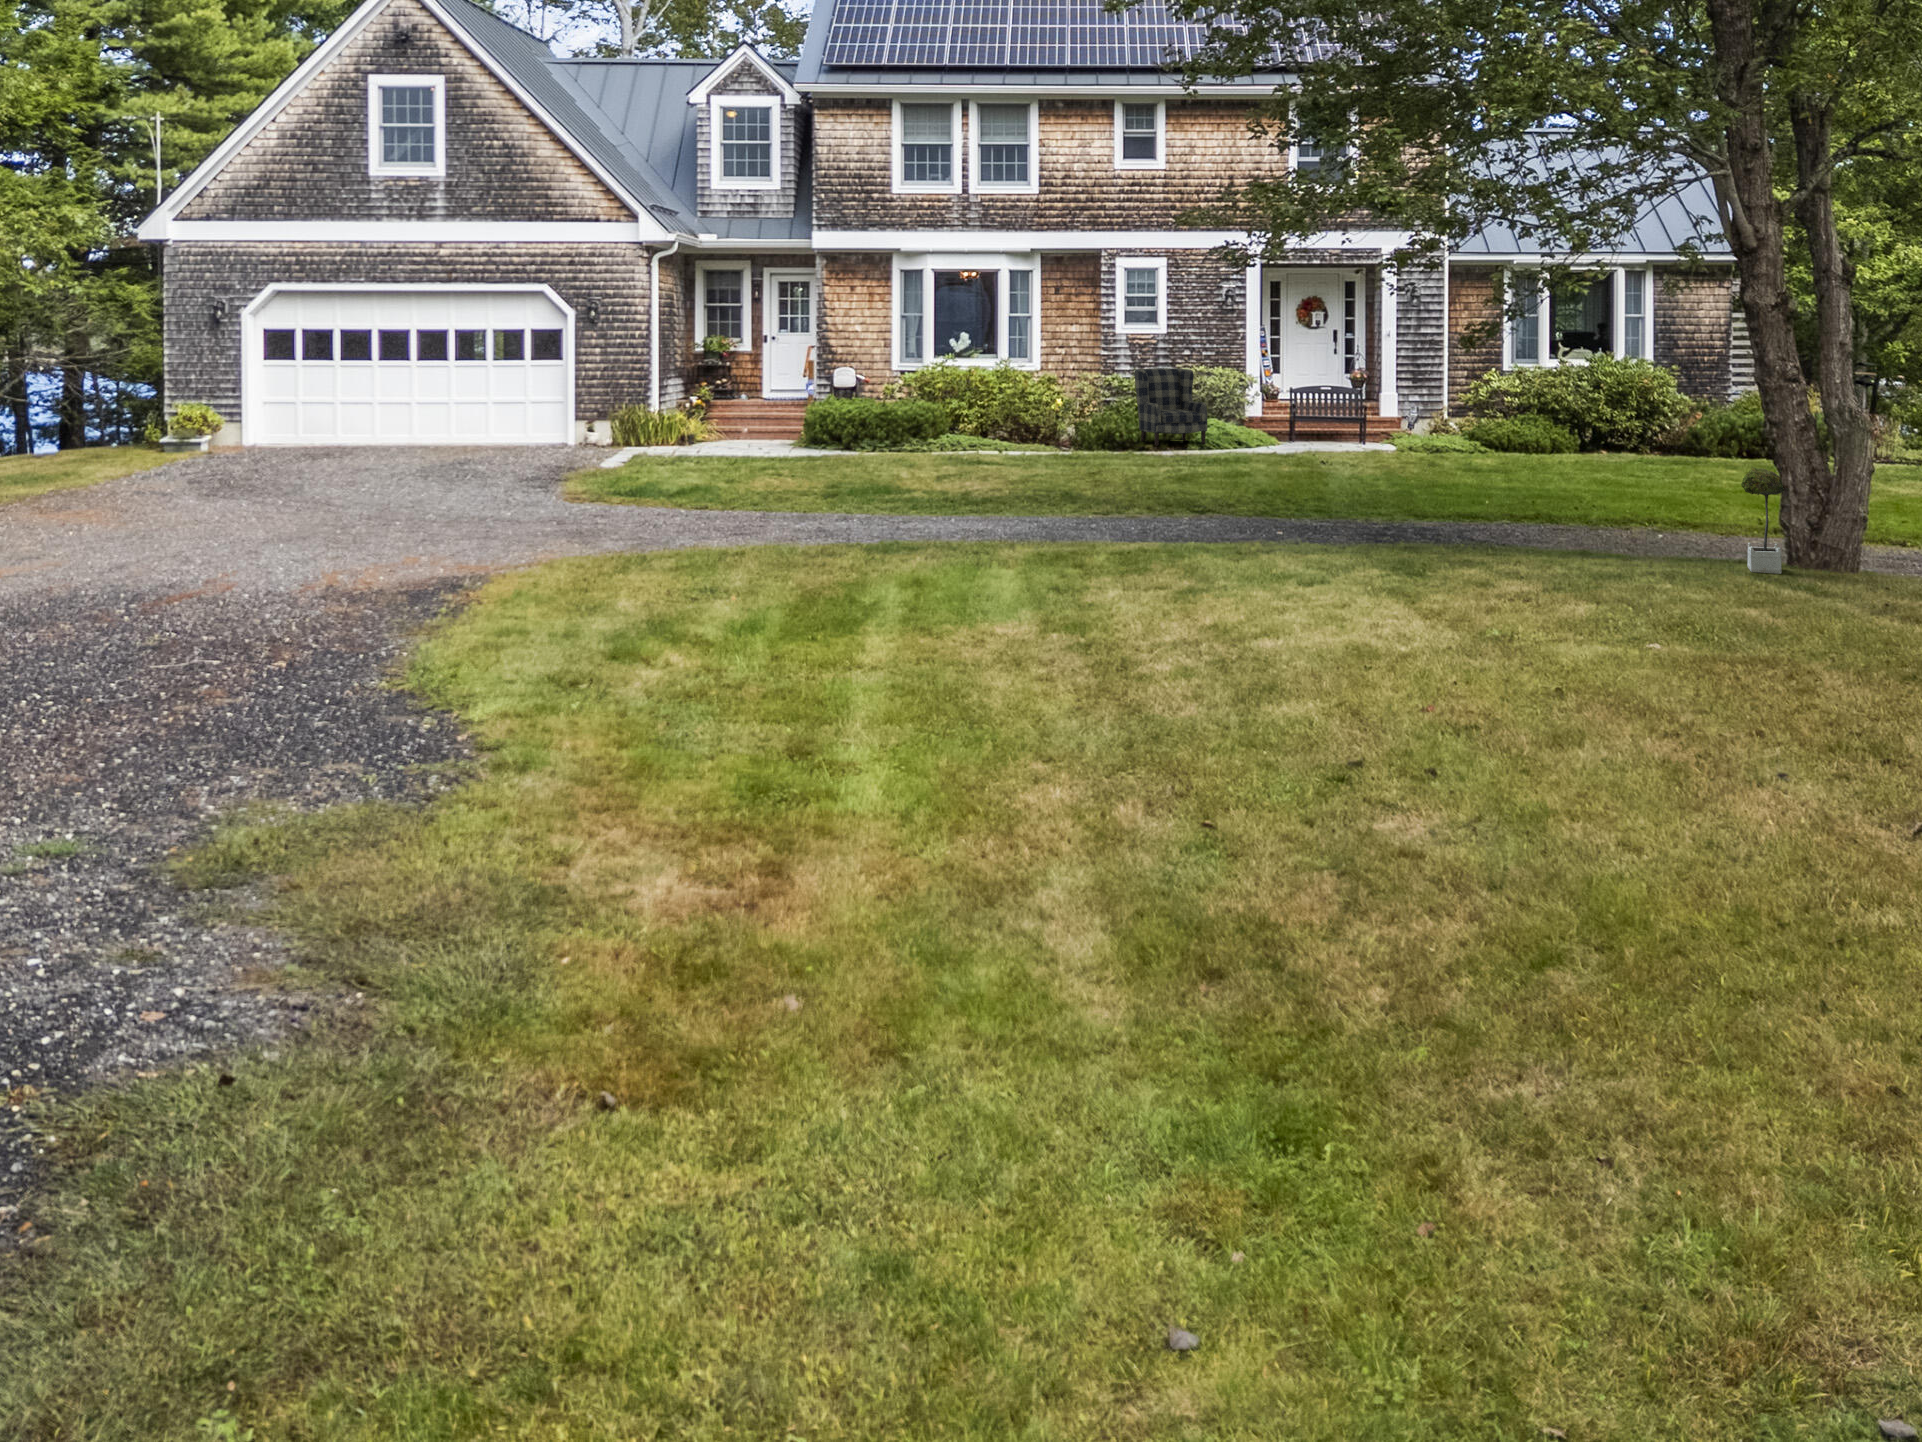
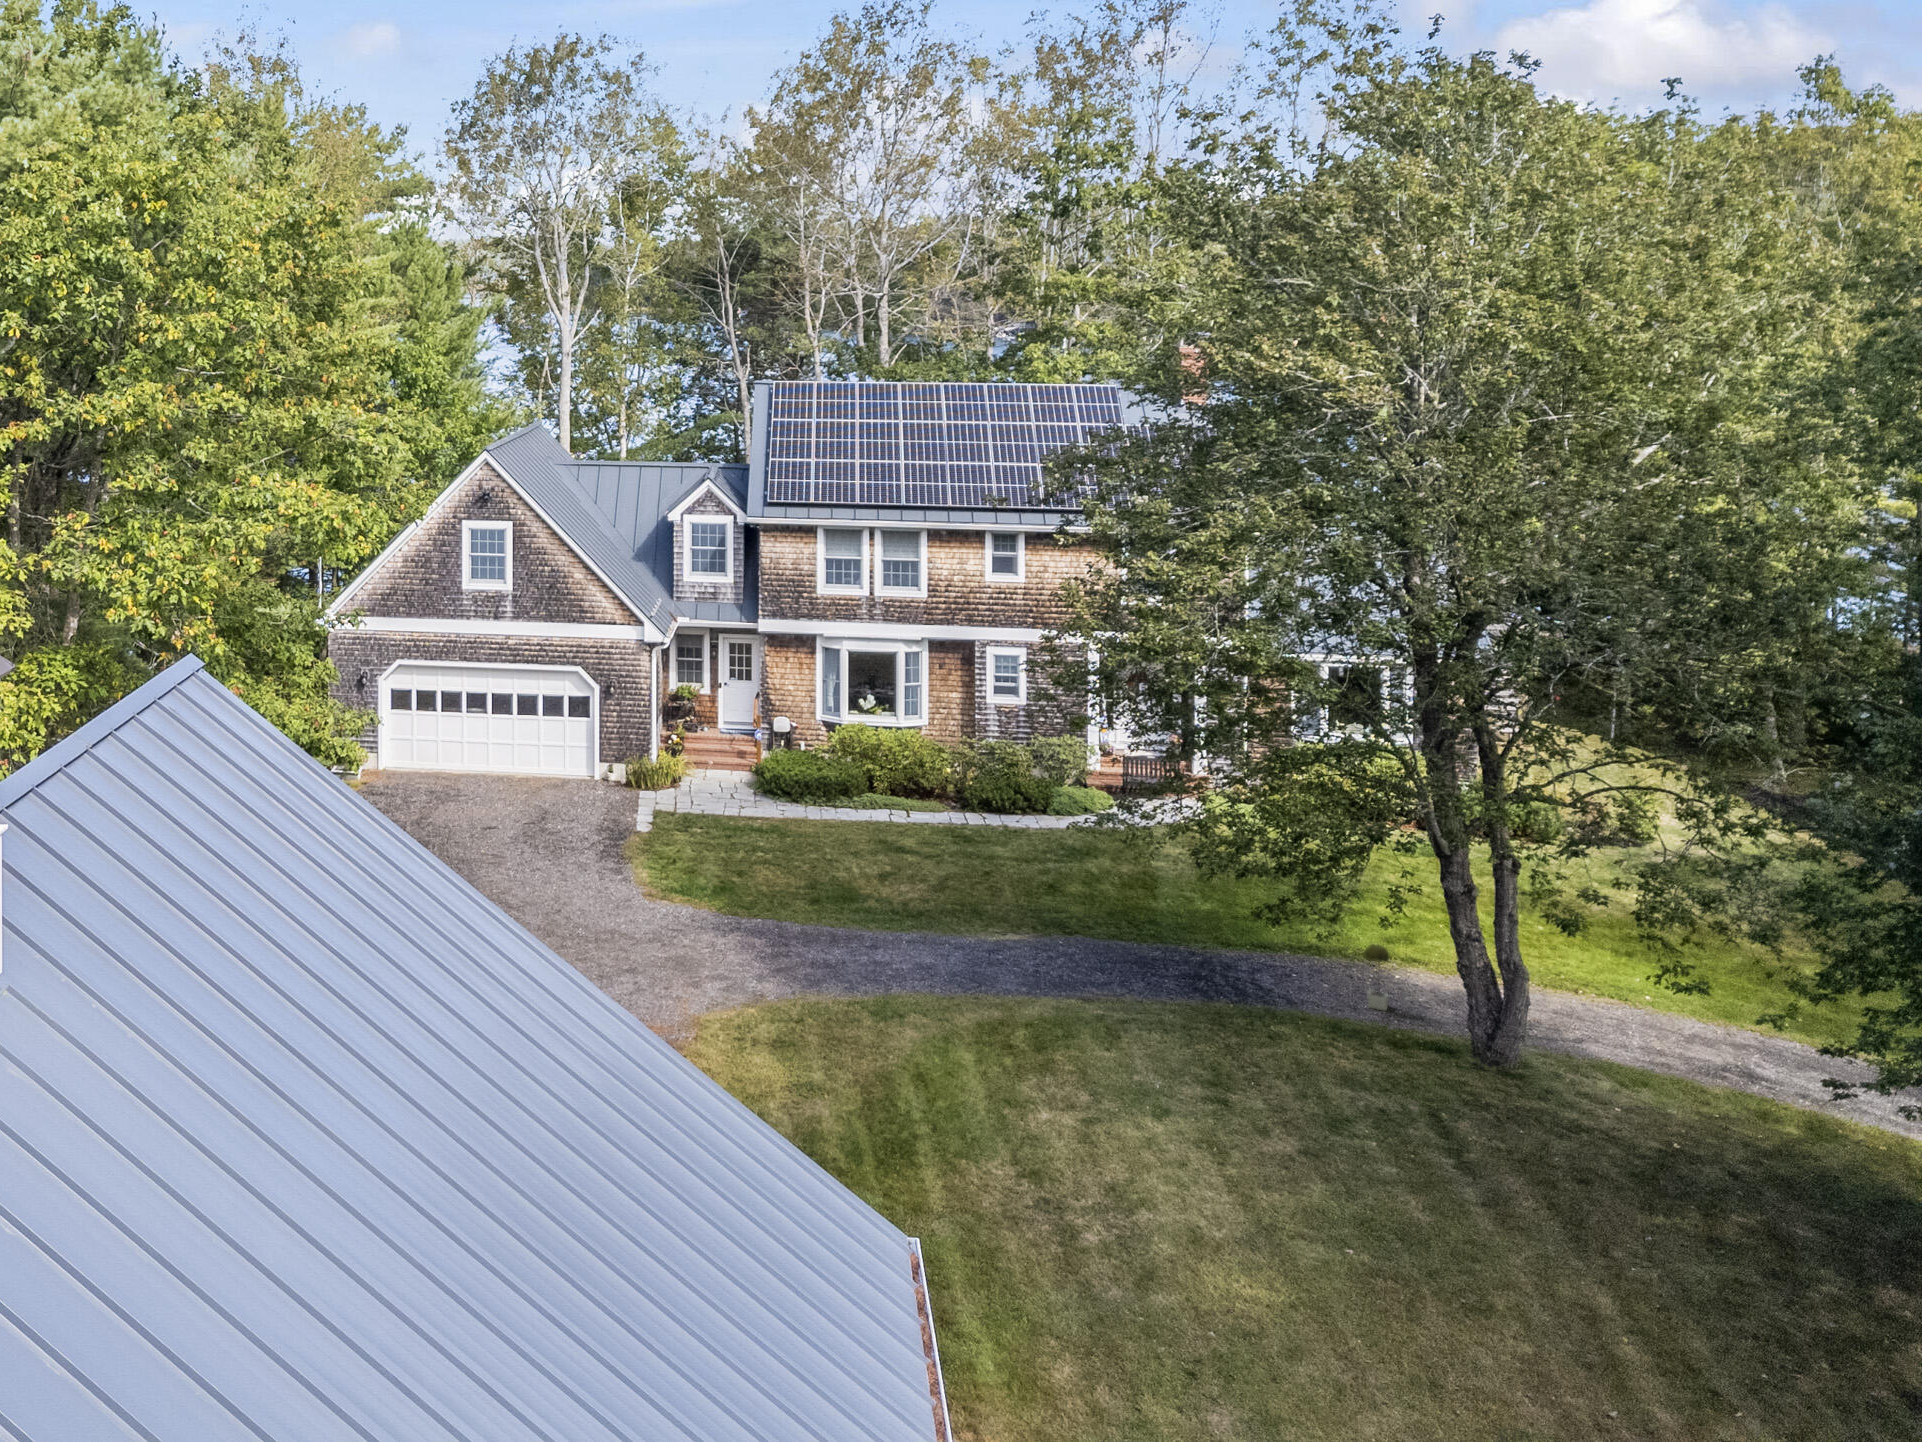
chair: present [1134,368,1207,446] -> none [1001,756,1056,818]

